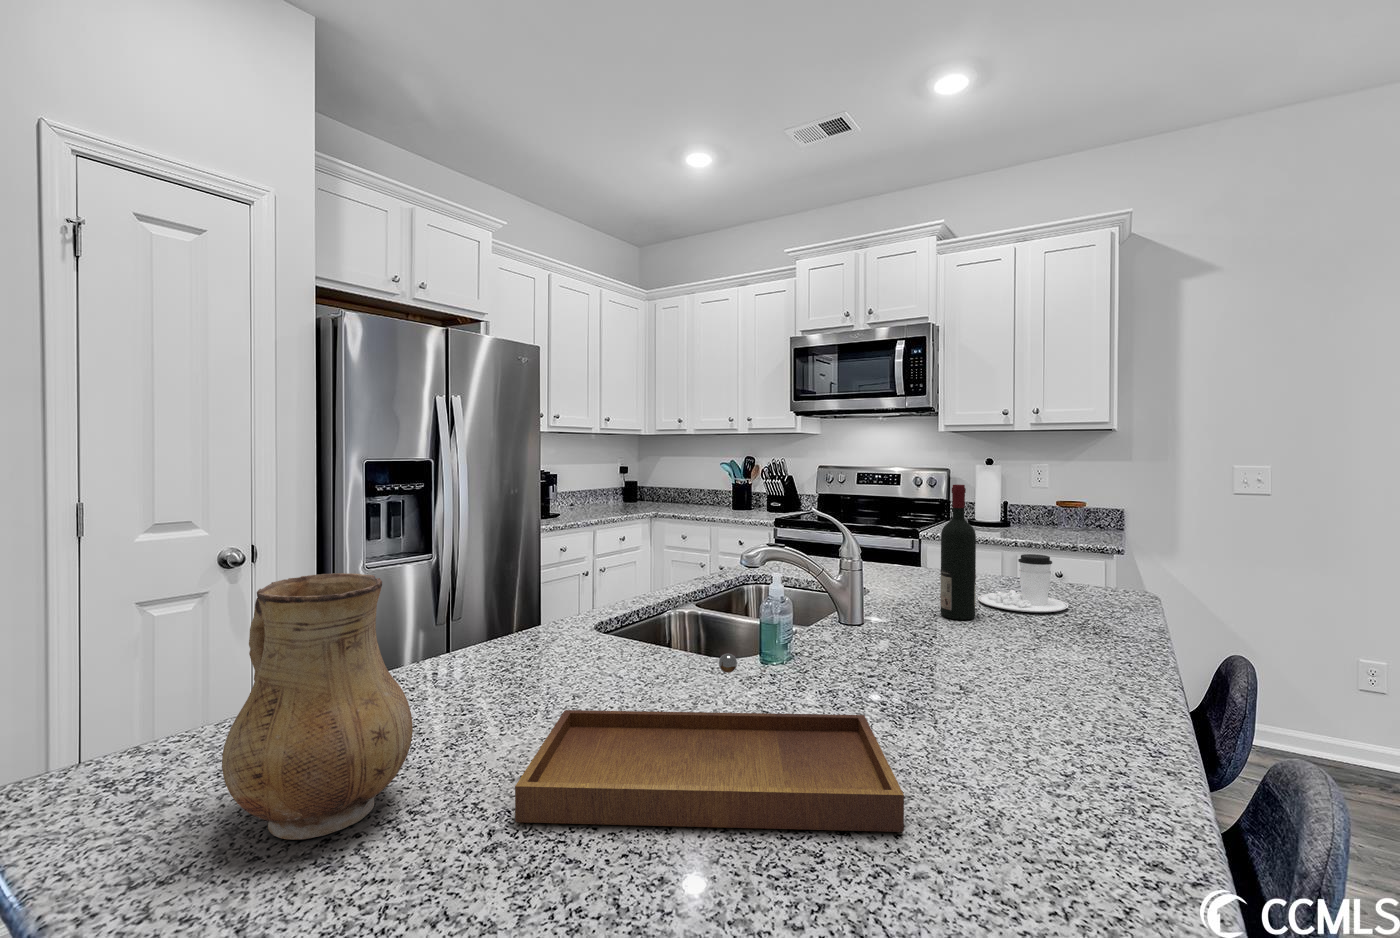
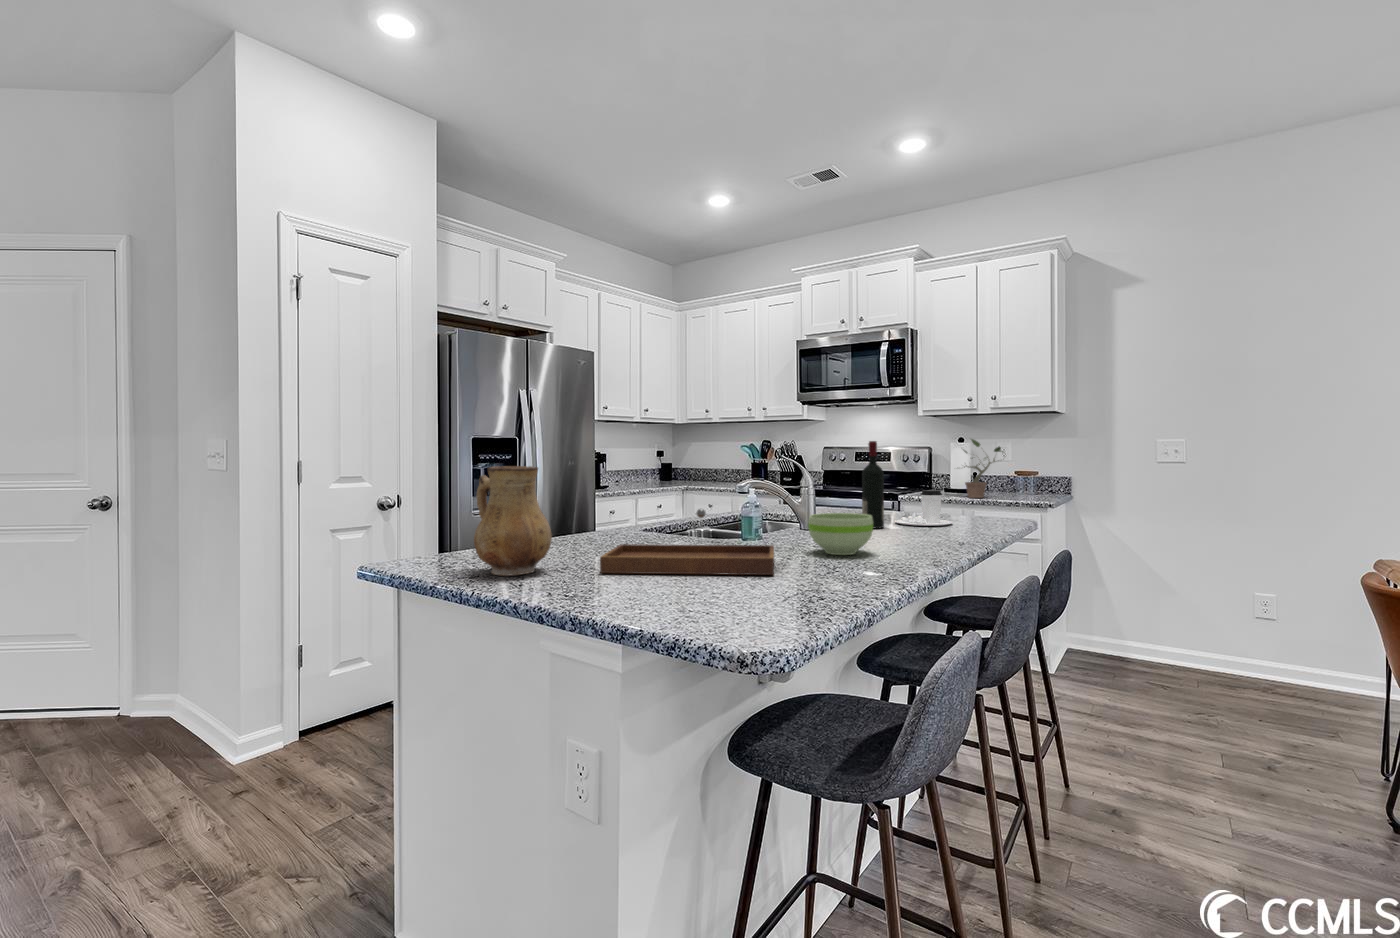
potted plant: none [989,459,1054,535] -> present [964,439,1004,498]
bowl: none [909,628,1035,721] -> present [808,513,873,555]

